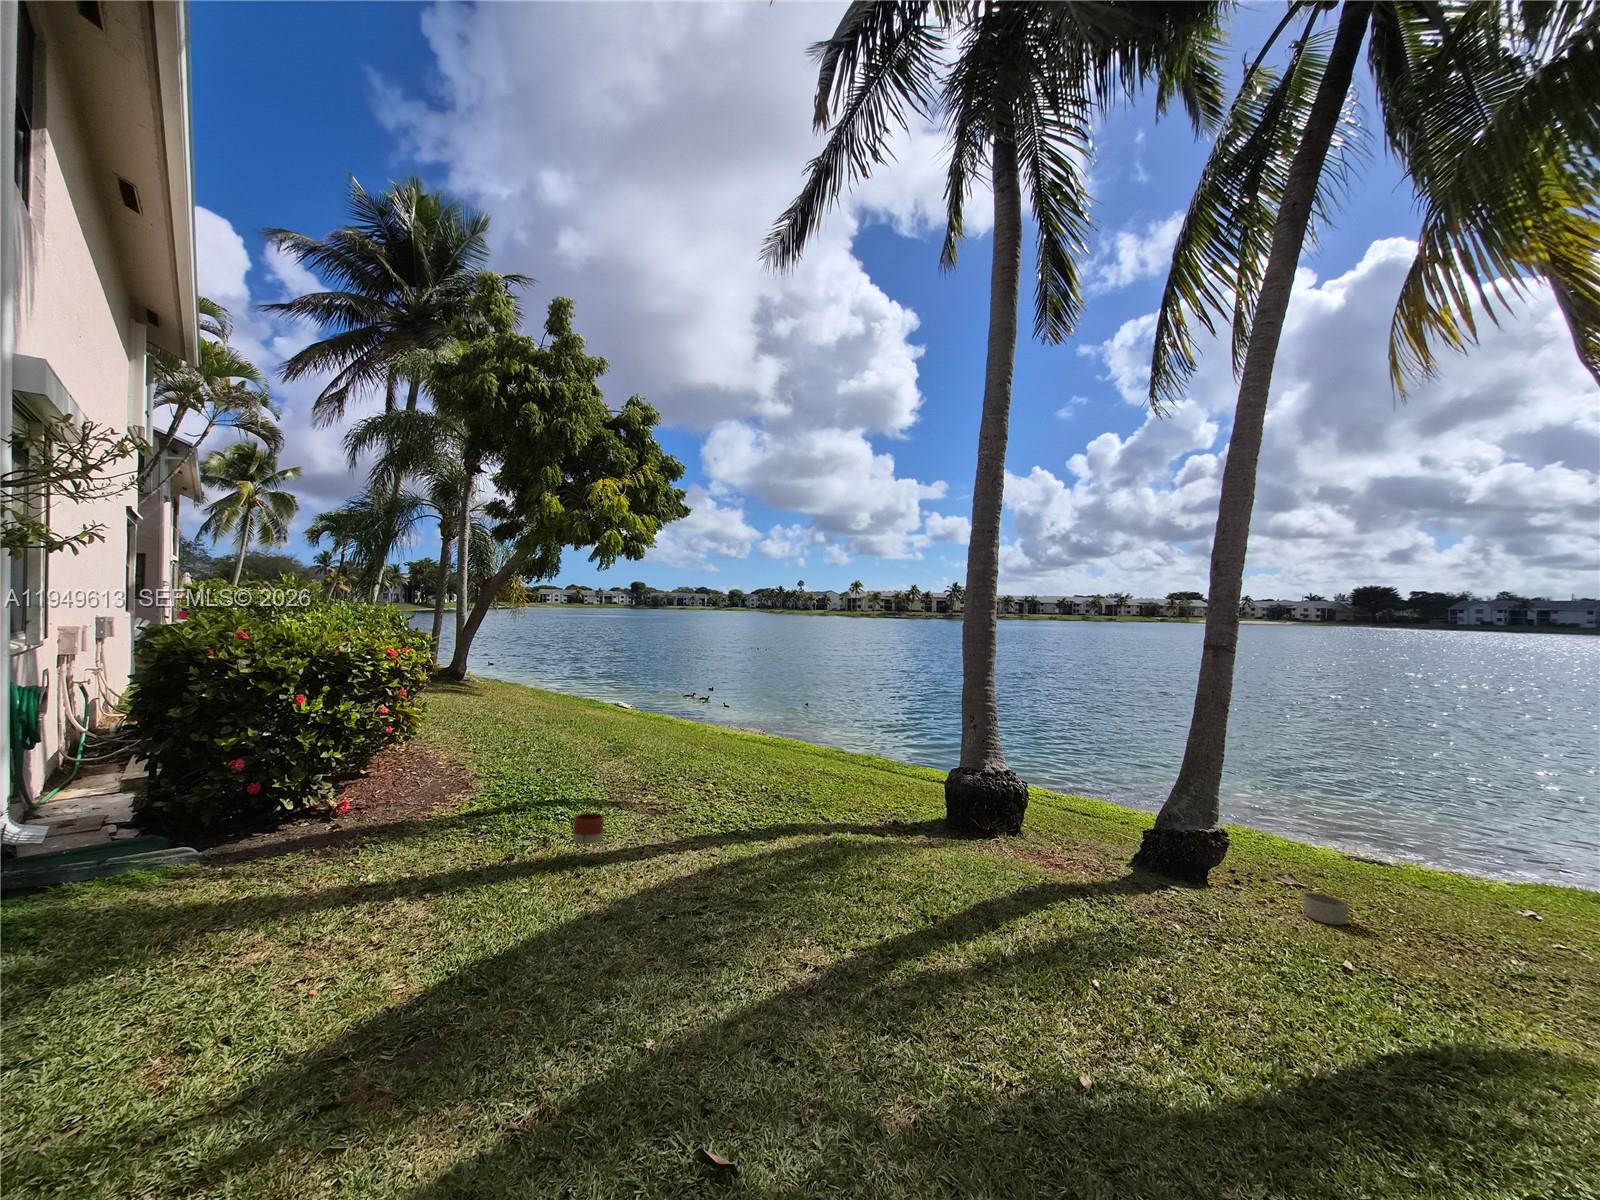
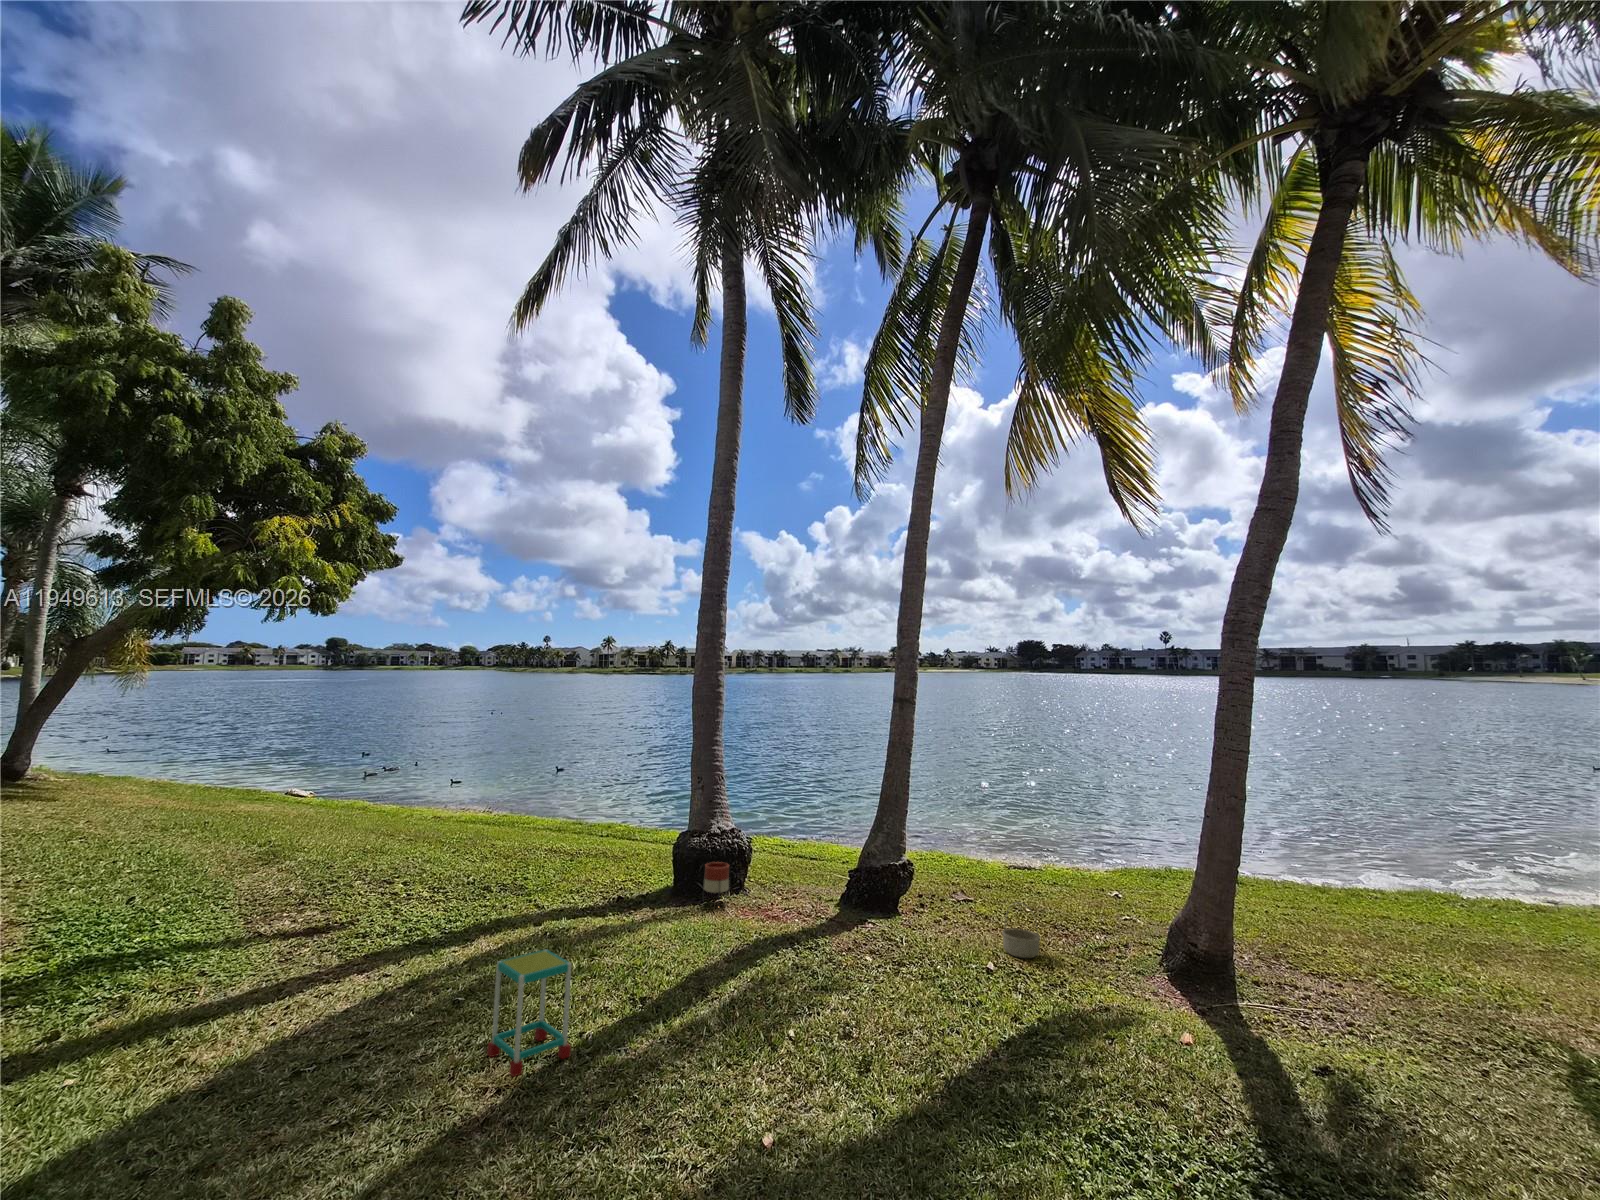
planter: present [573,813,604,845] -> present [703,862,729,894]
side table: none [806,846,875,945] -> present [487,950,572,1077]

